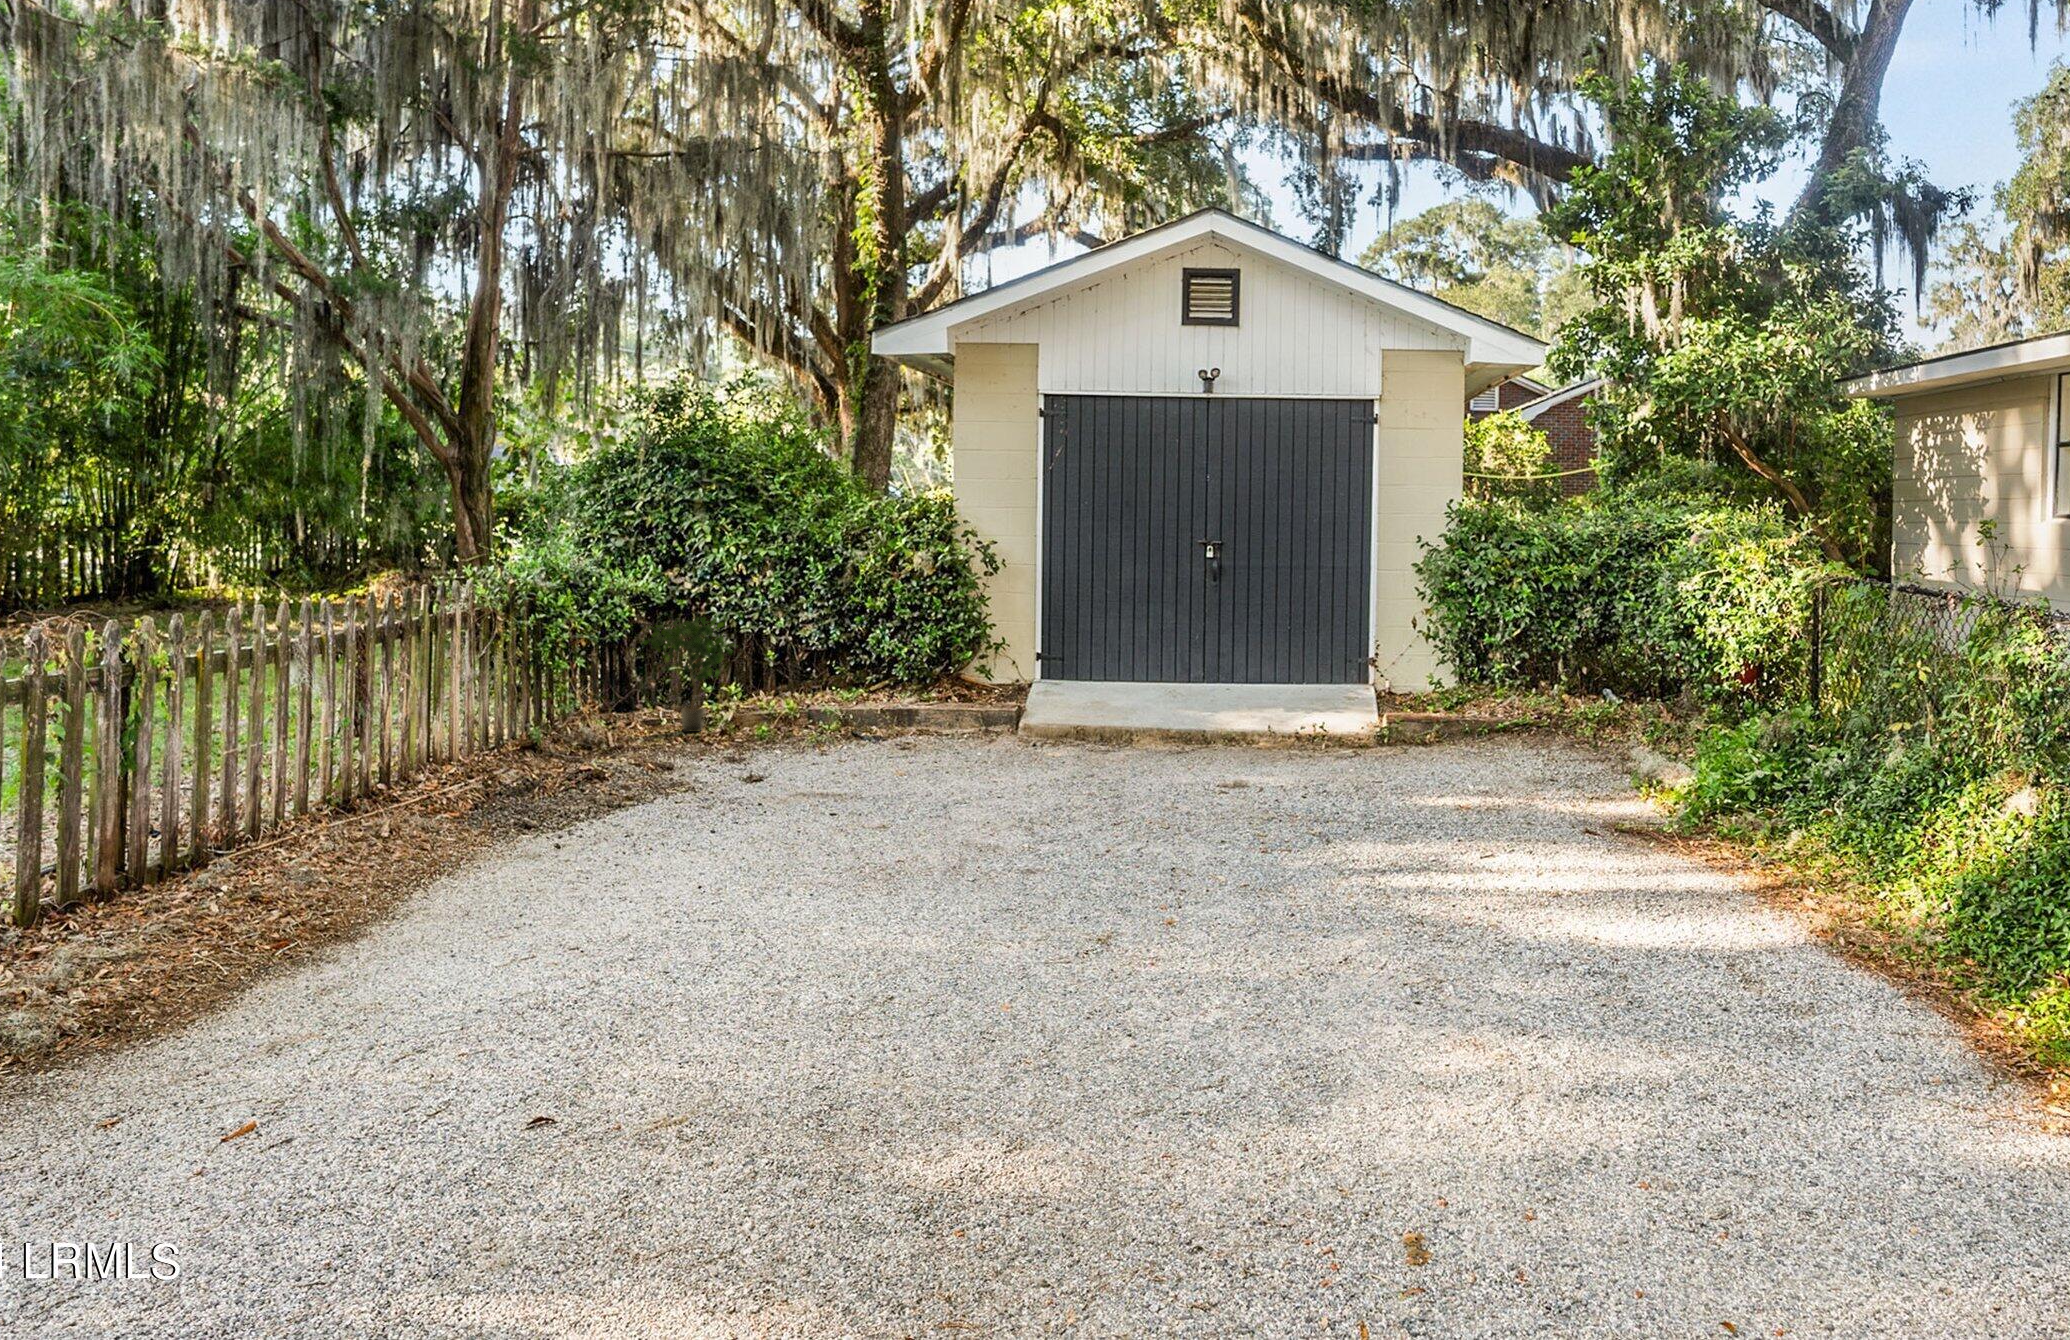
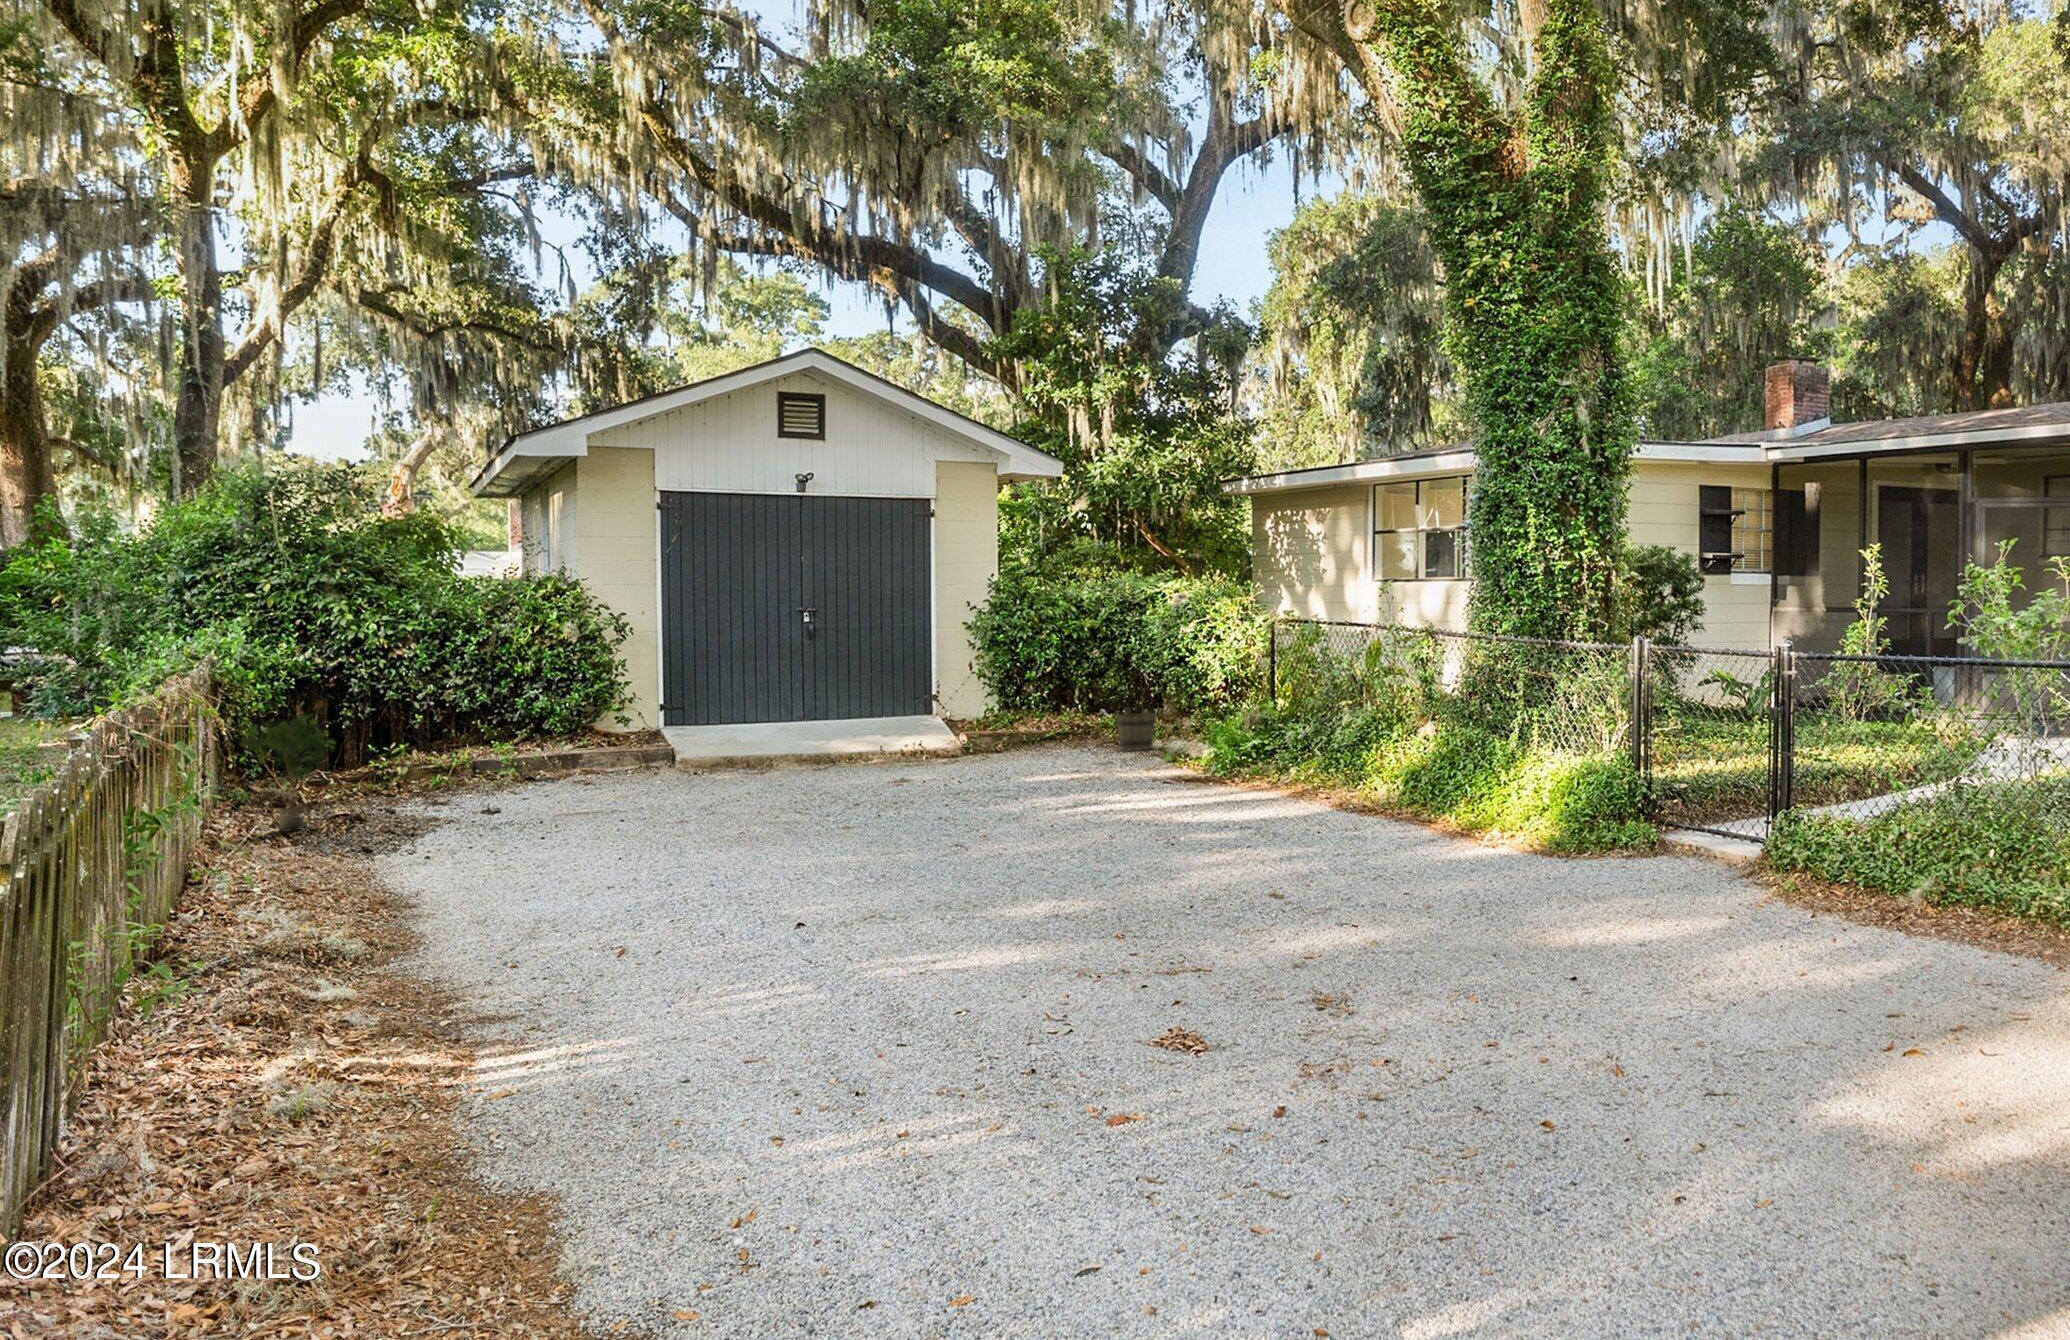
bucket: none [1602,678,1657,739] -> present [1117,708,1156,751]

